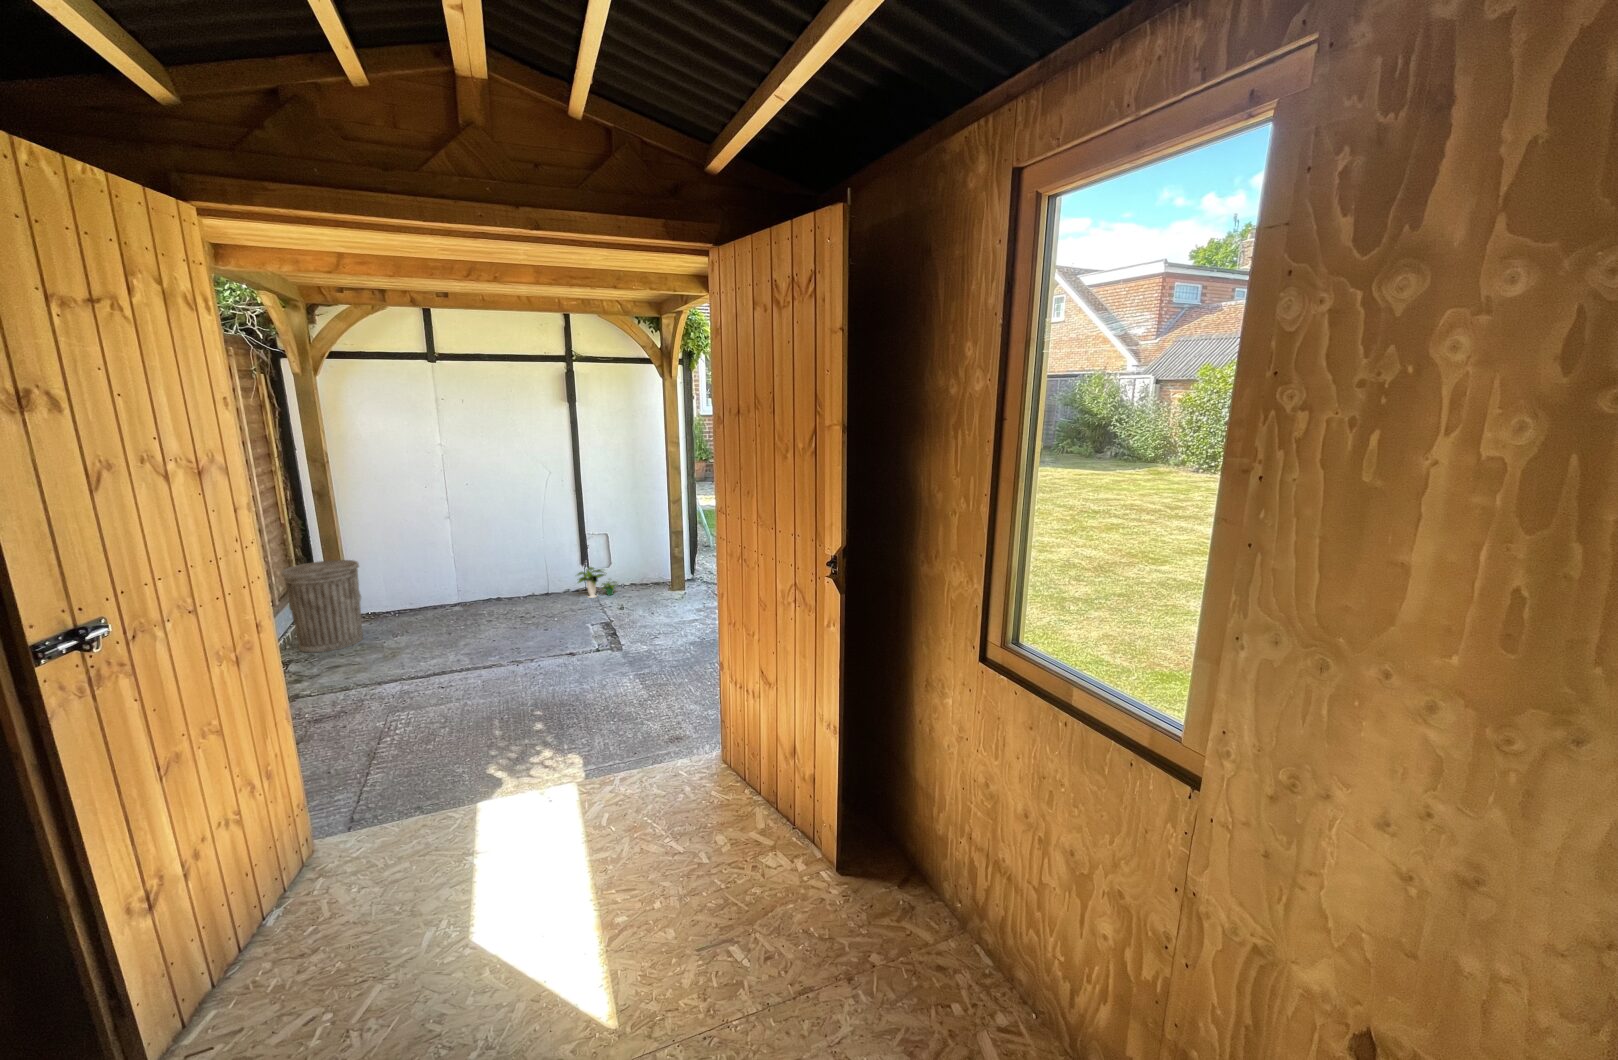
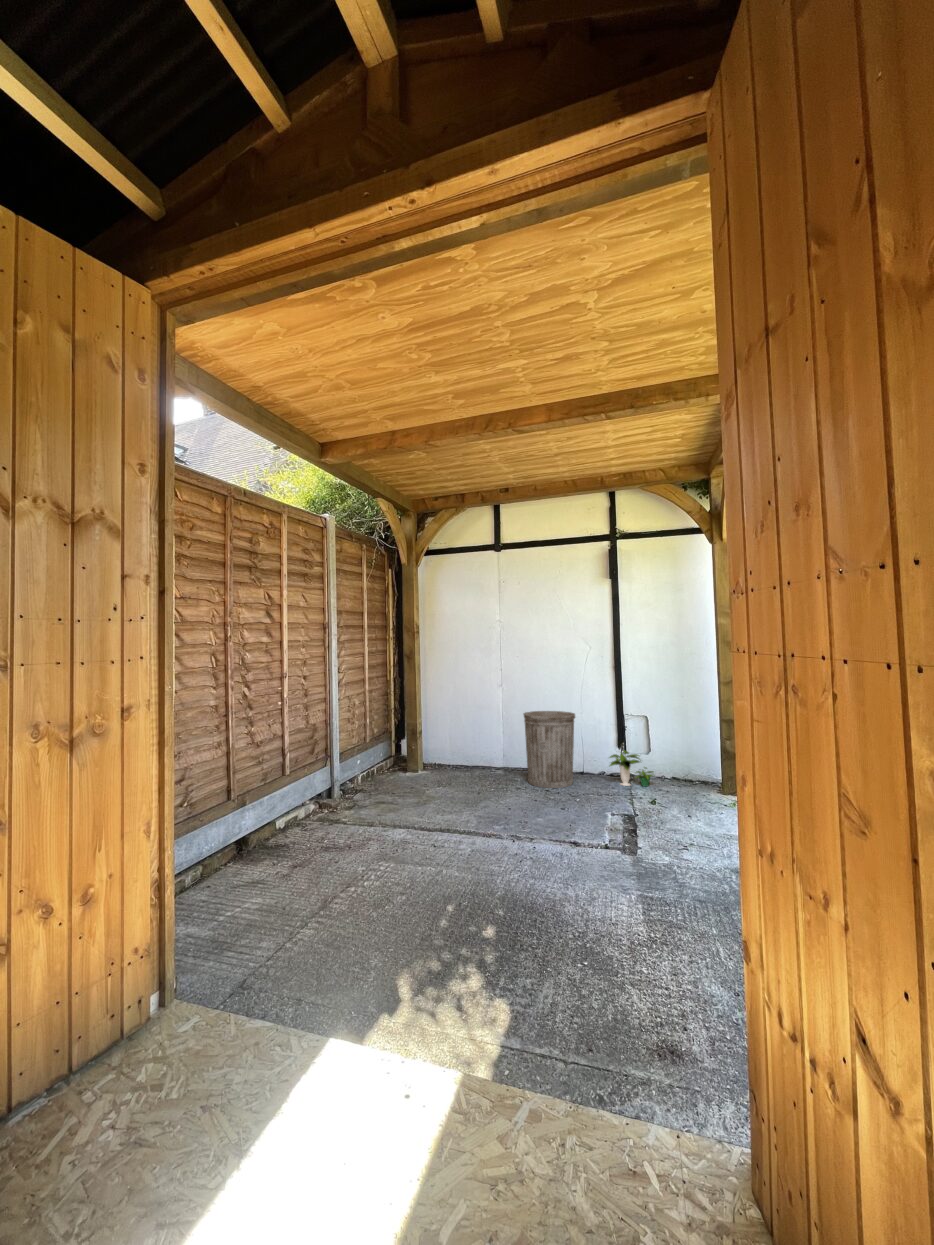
trash can: present [282,560,363,652] -> present [524,711,575,788]

